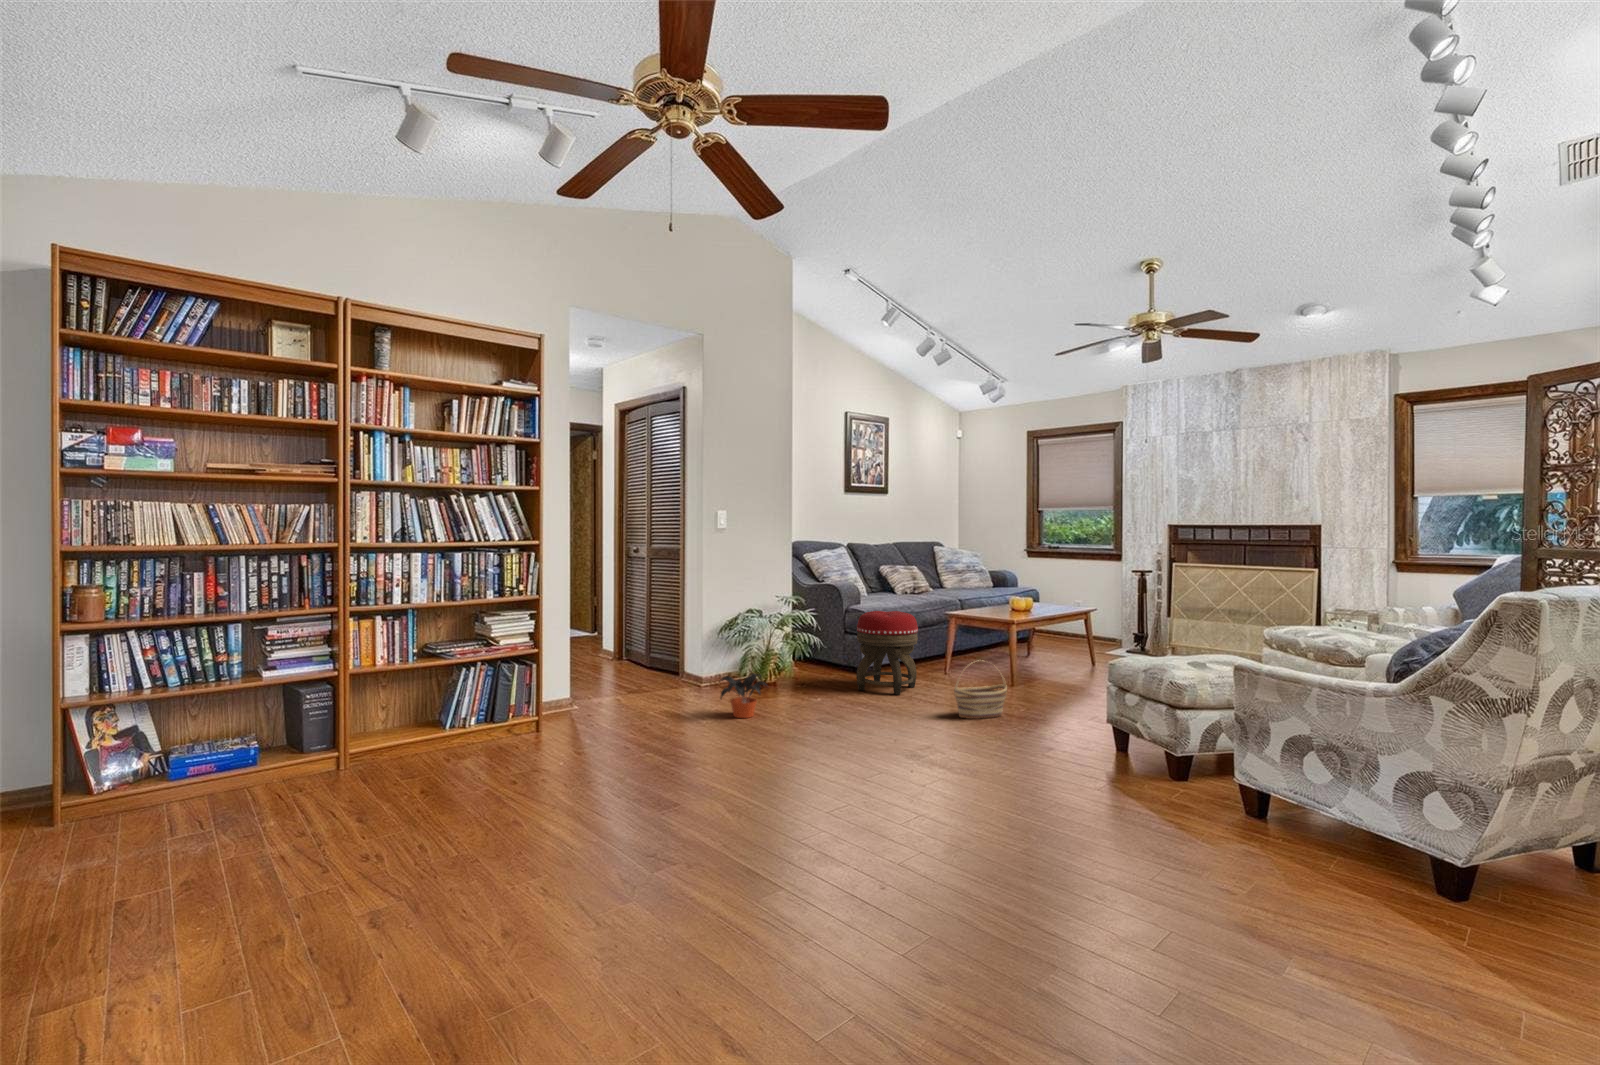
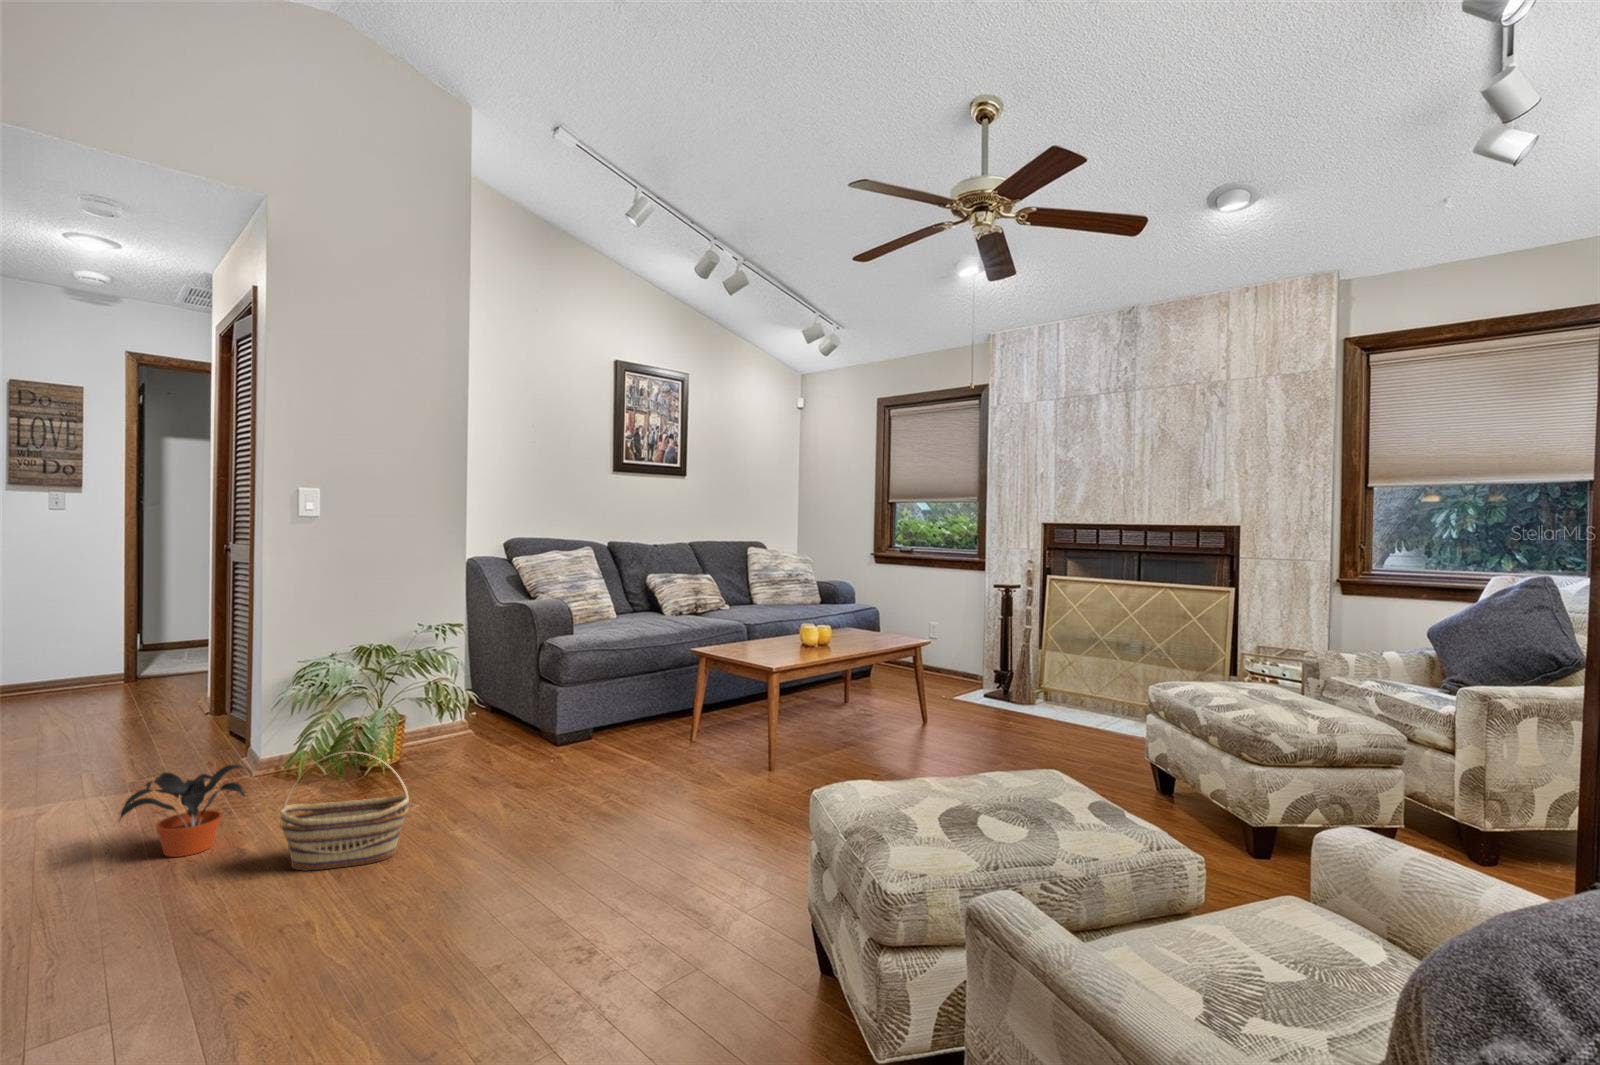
footstool: present [857,611,918,695] -> none [503,644,612,788]
basket: present [954,670,1007,719] -> present [280,752,409,870]

